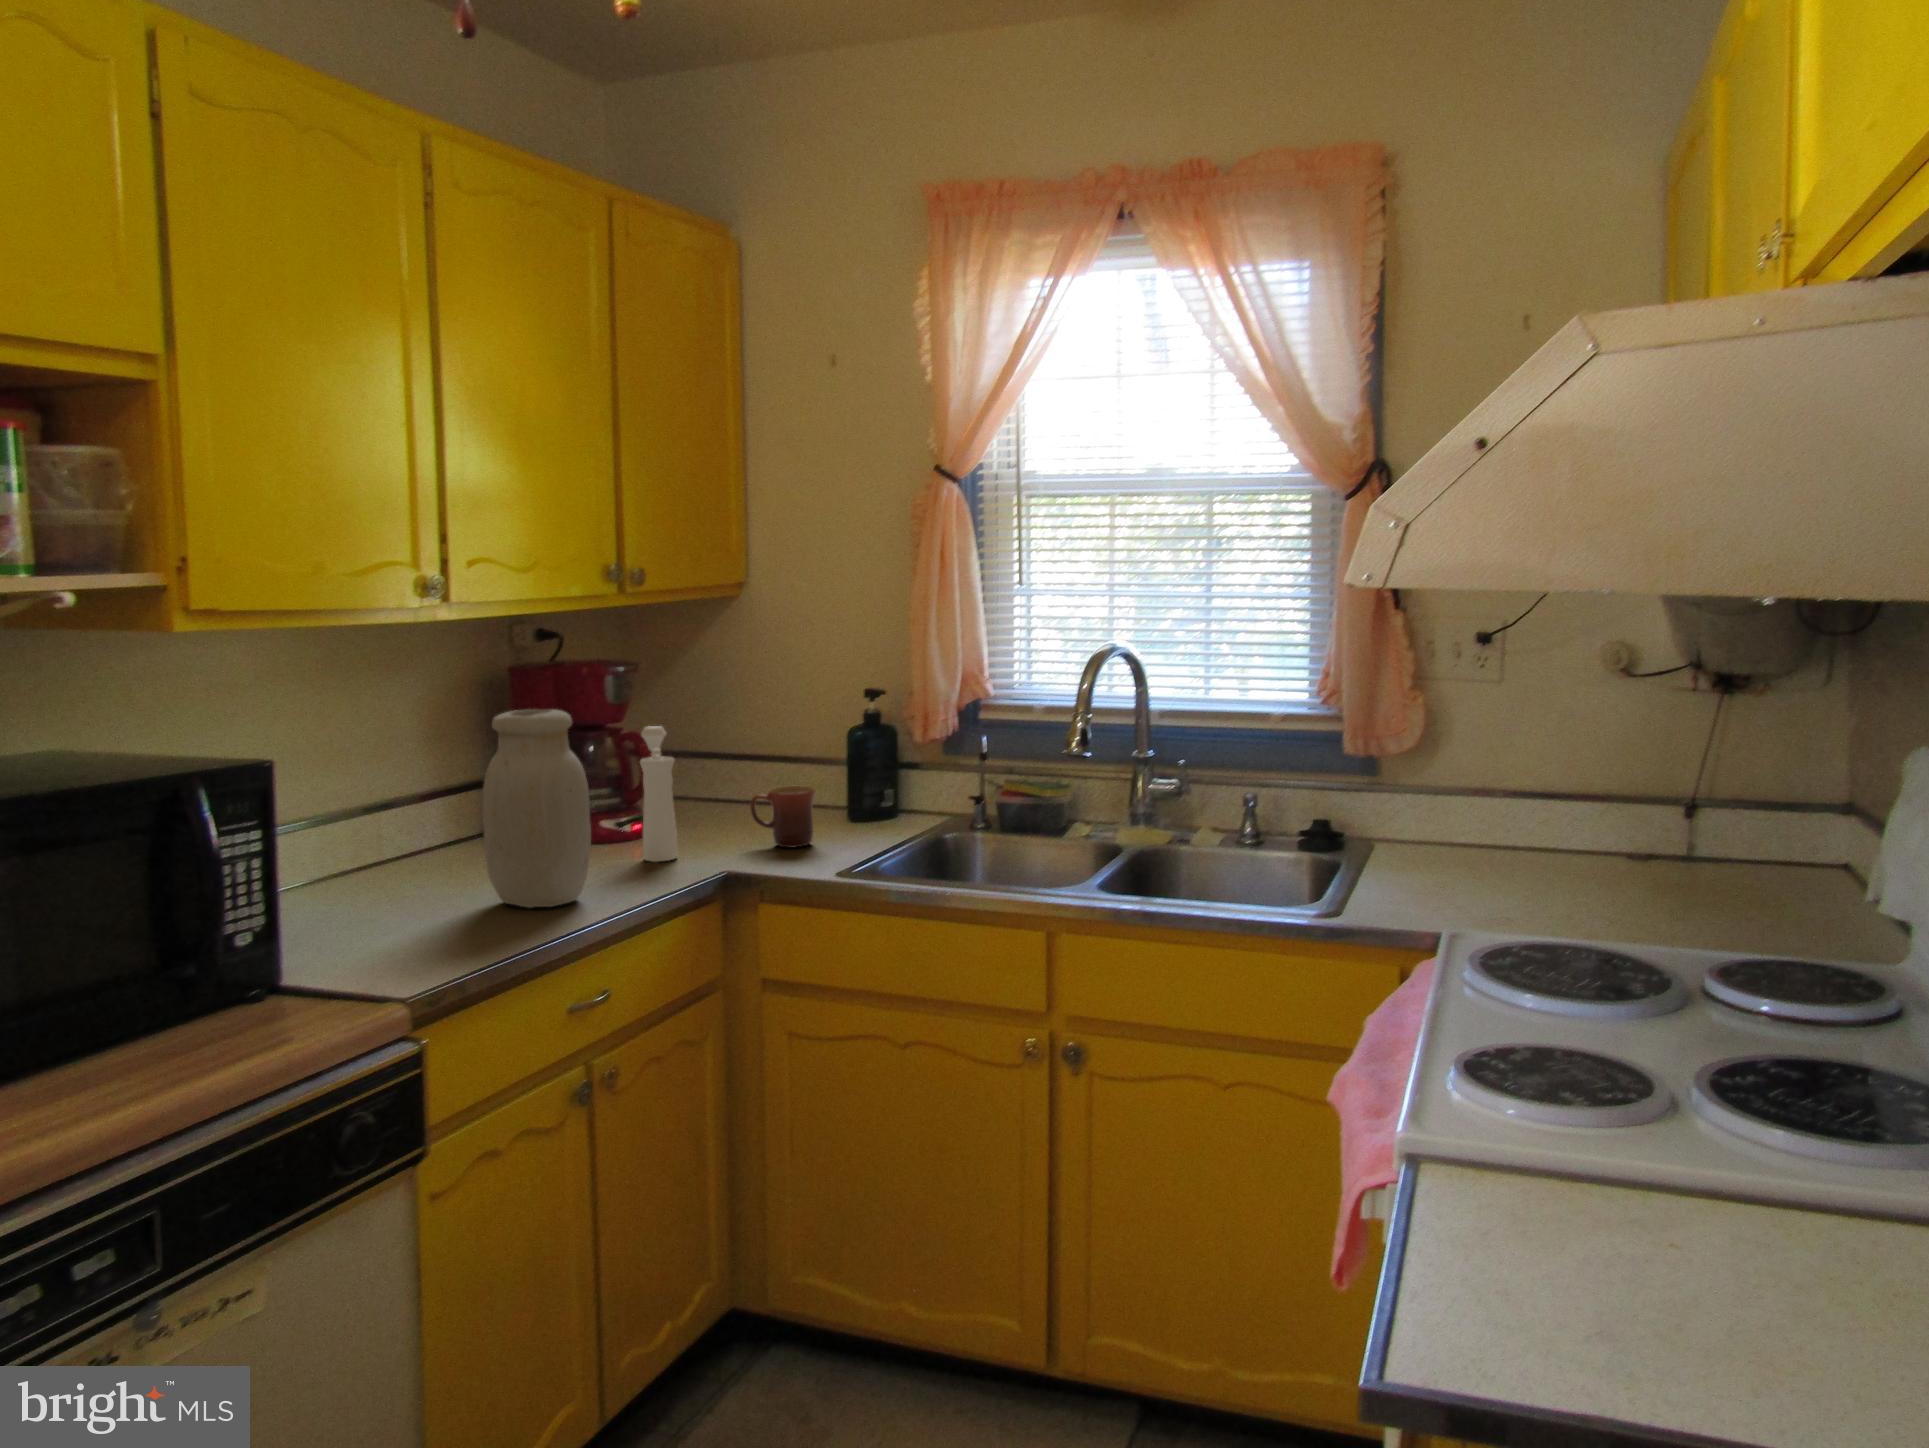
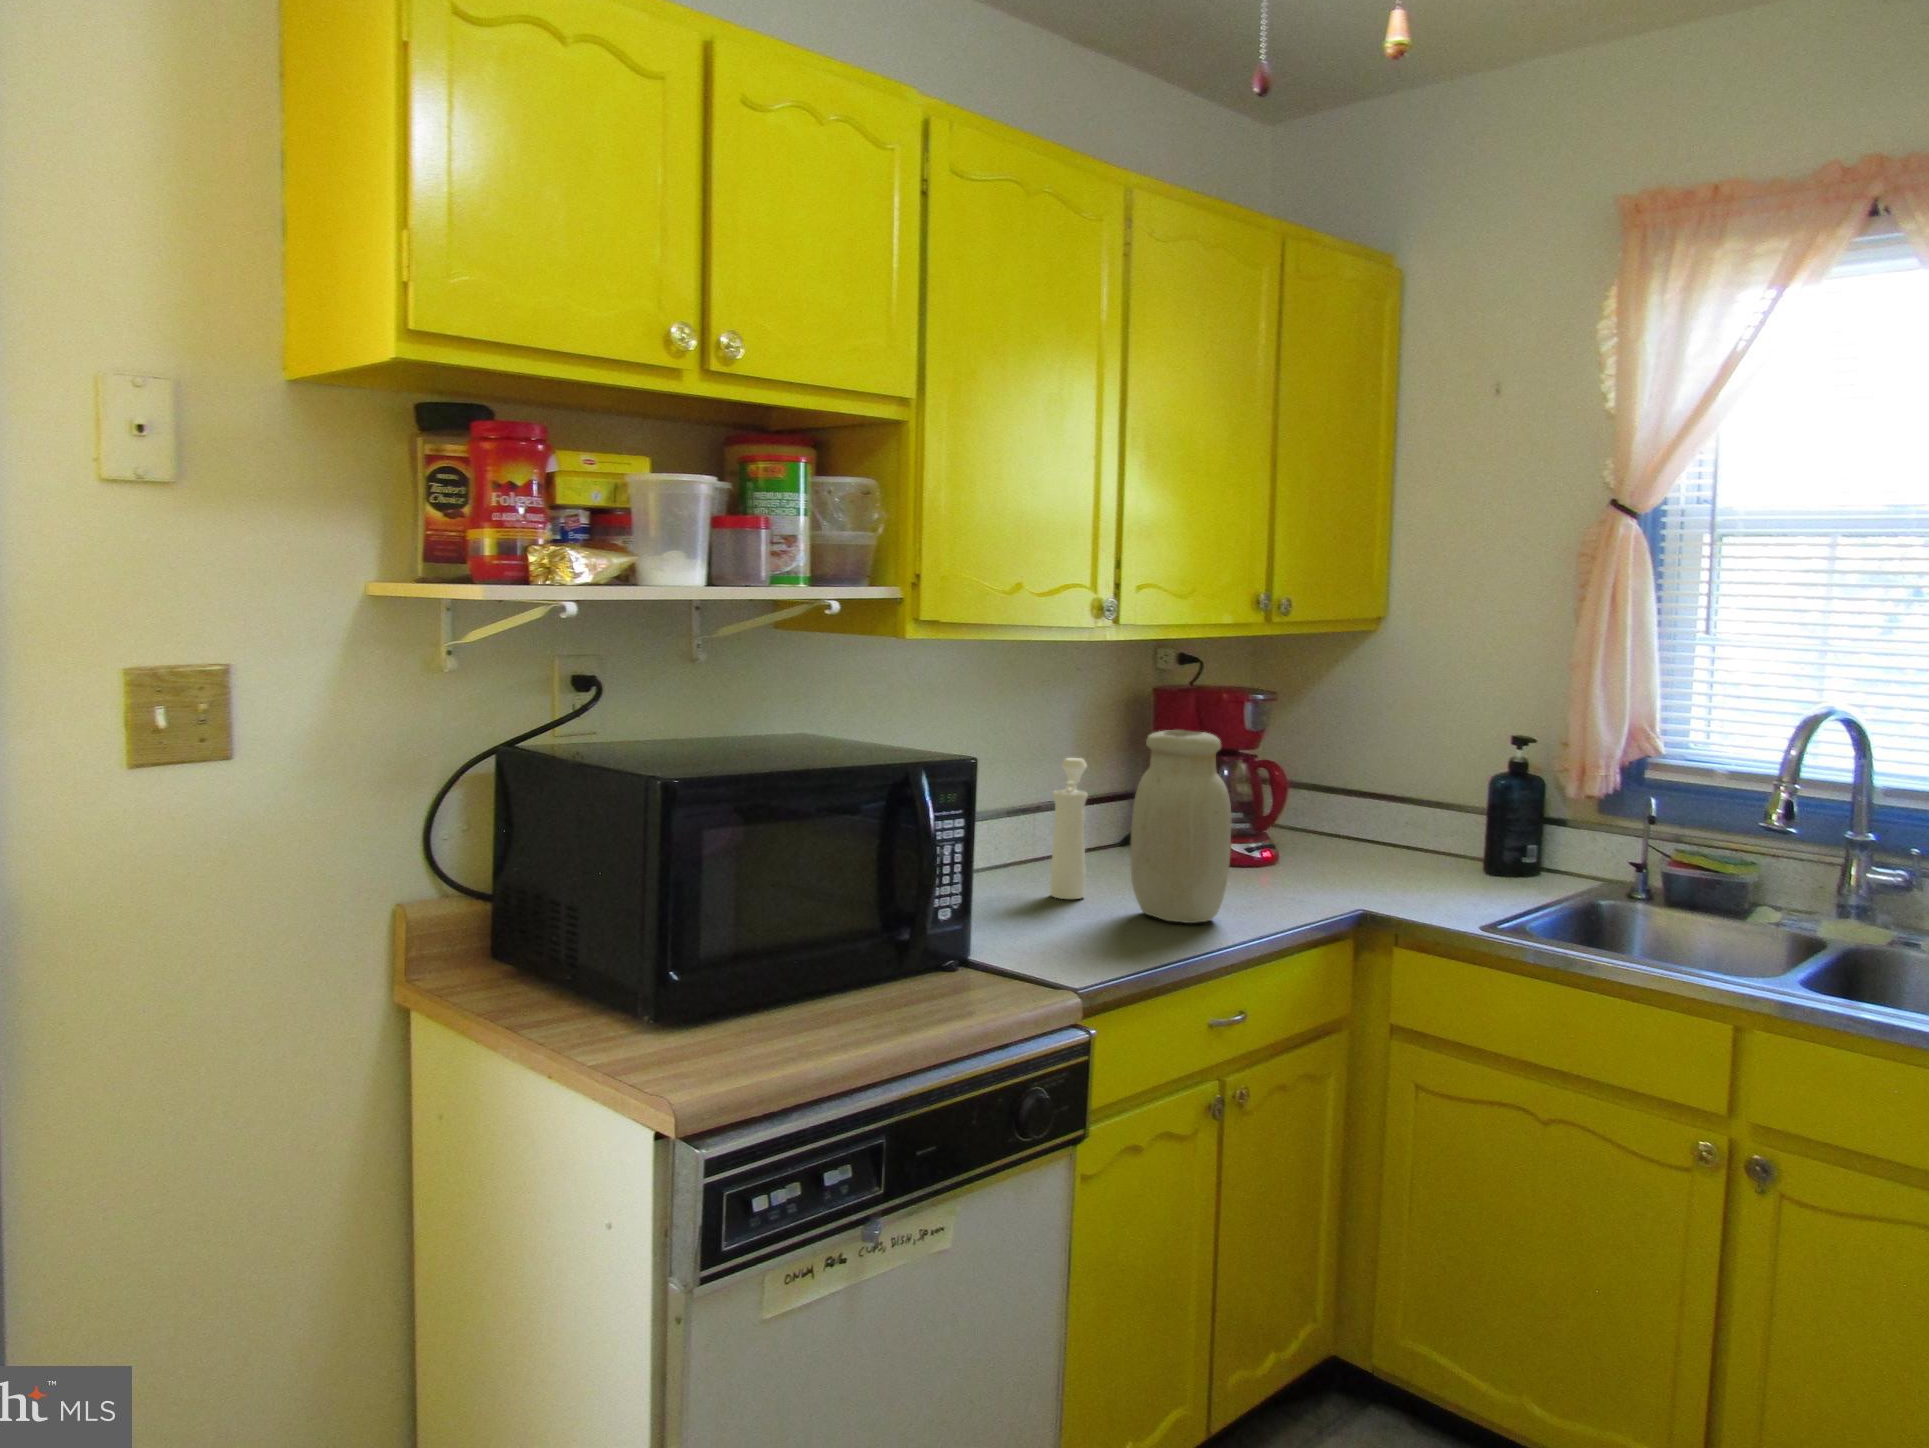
pepper mill: present [640,726,678,862] -> present [1050,758,1088,899]
mug: present [750,786,816,848] -> none [1381,831,1454,897]

